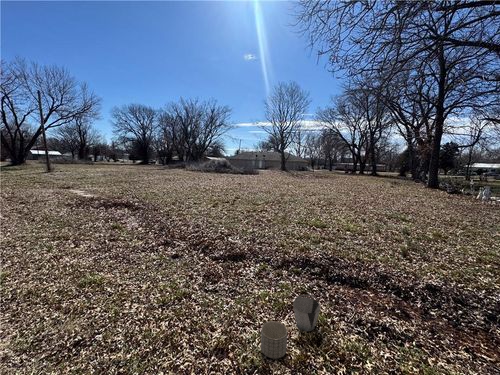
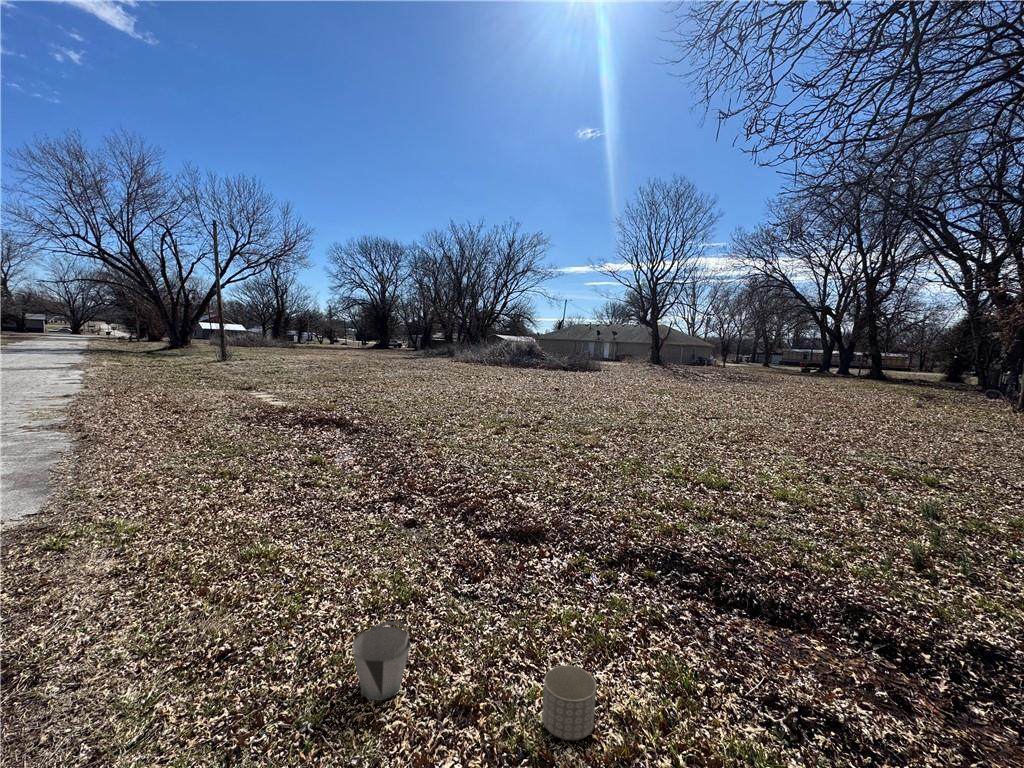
bucket: present [293,294,320,331] -> present [353,621,411,701]

